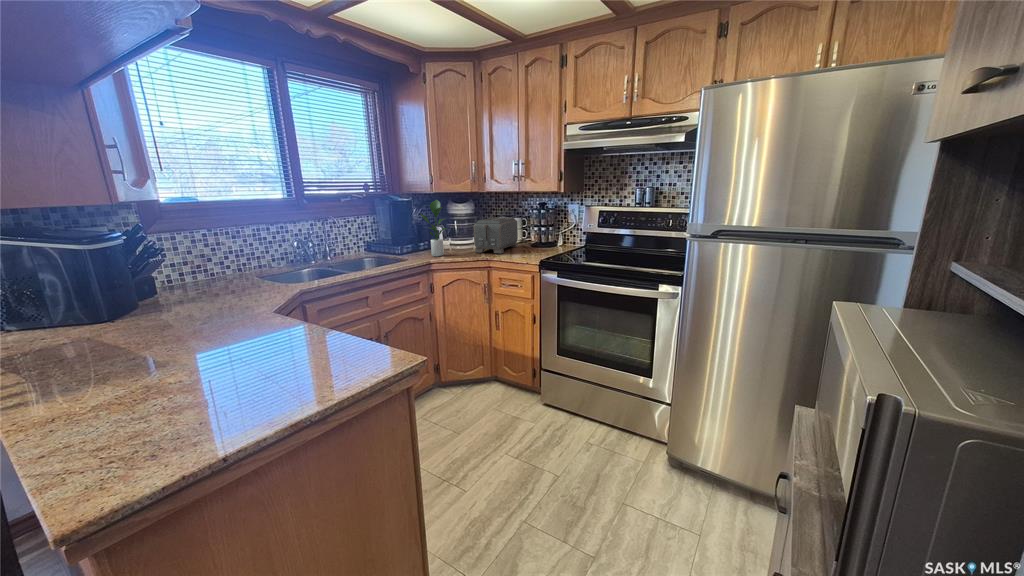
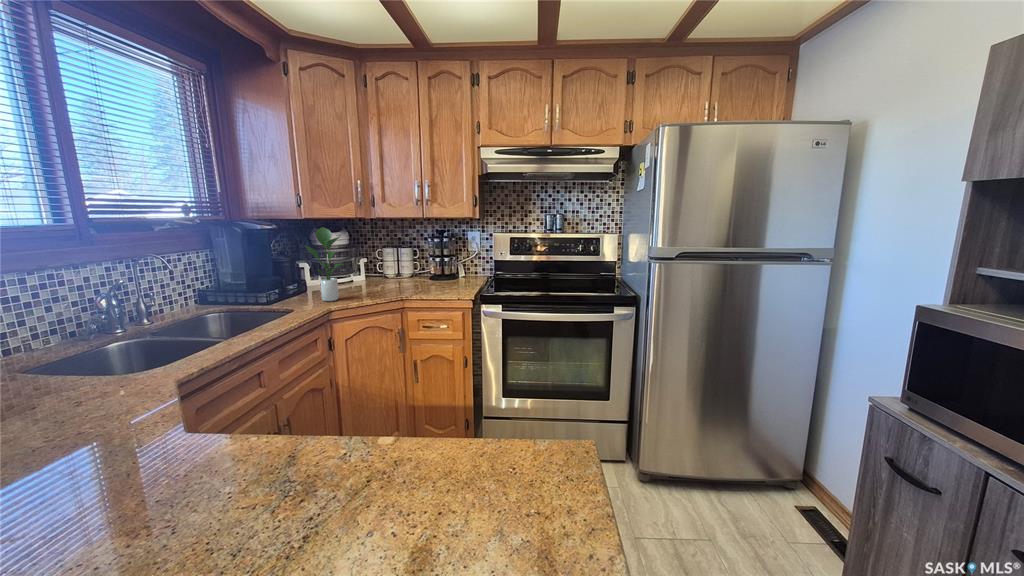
toaster: present [474,218,518,253] -> none [375,247,419,292]

